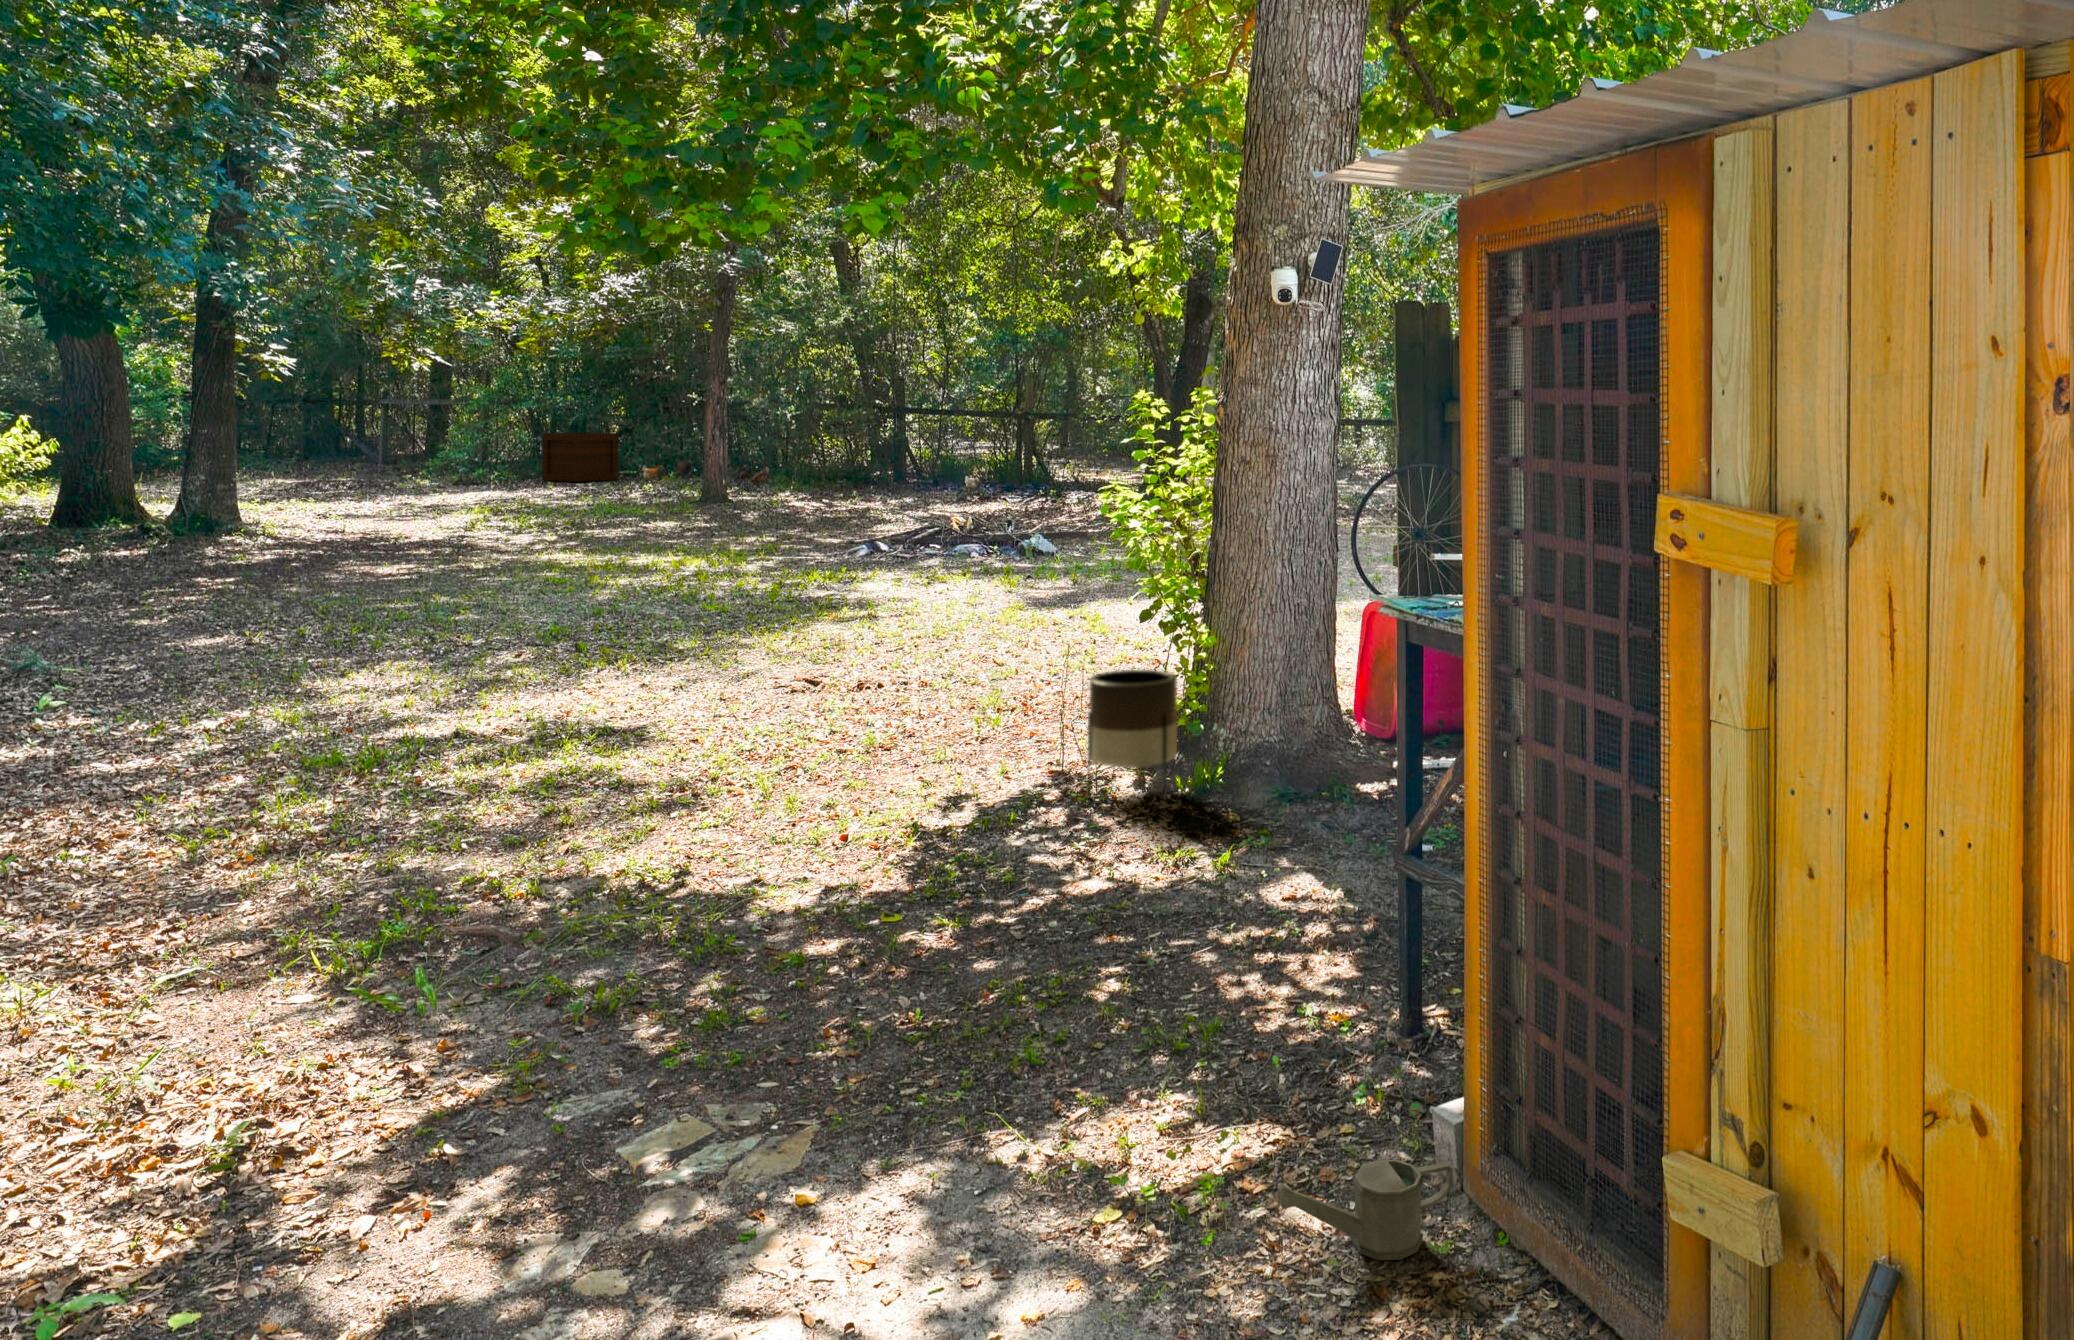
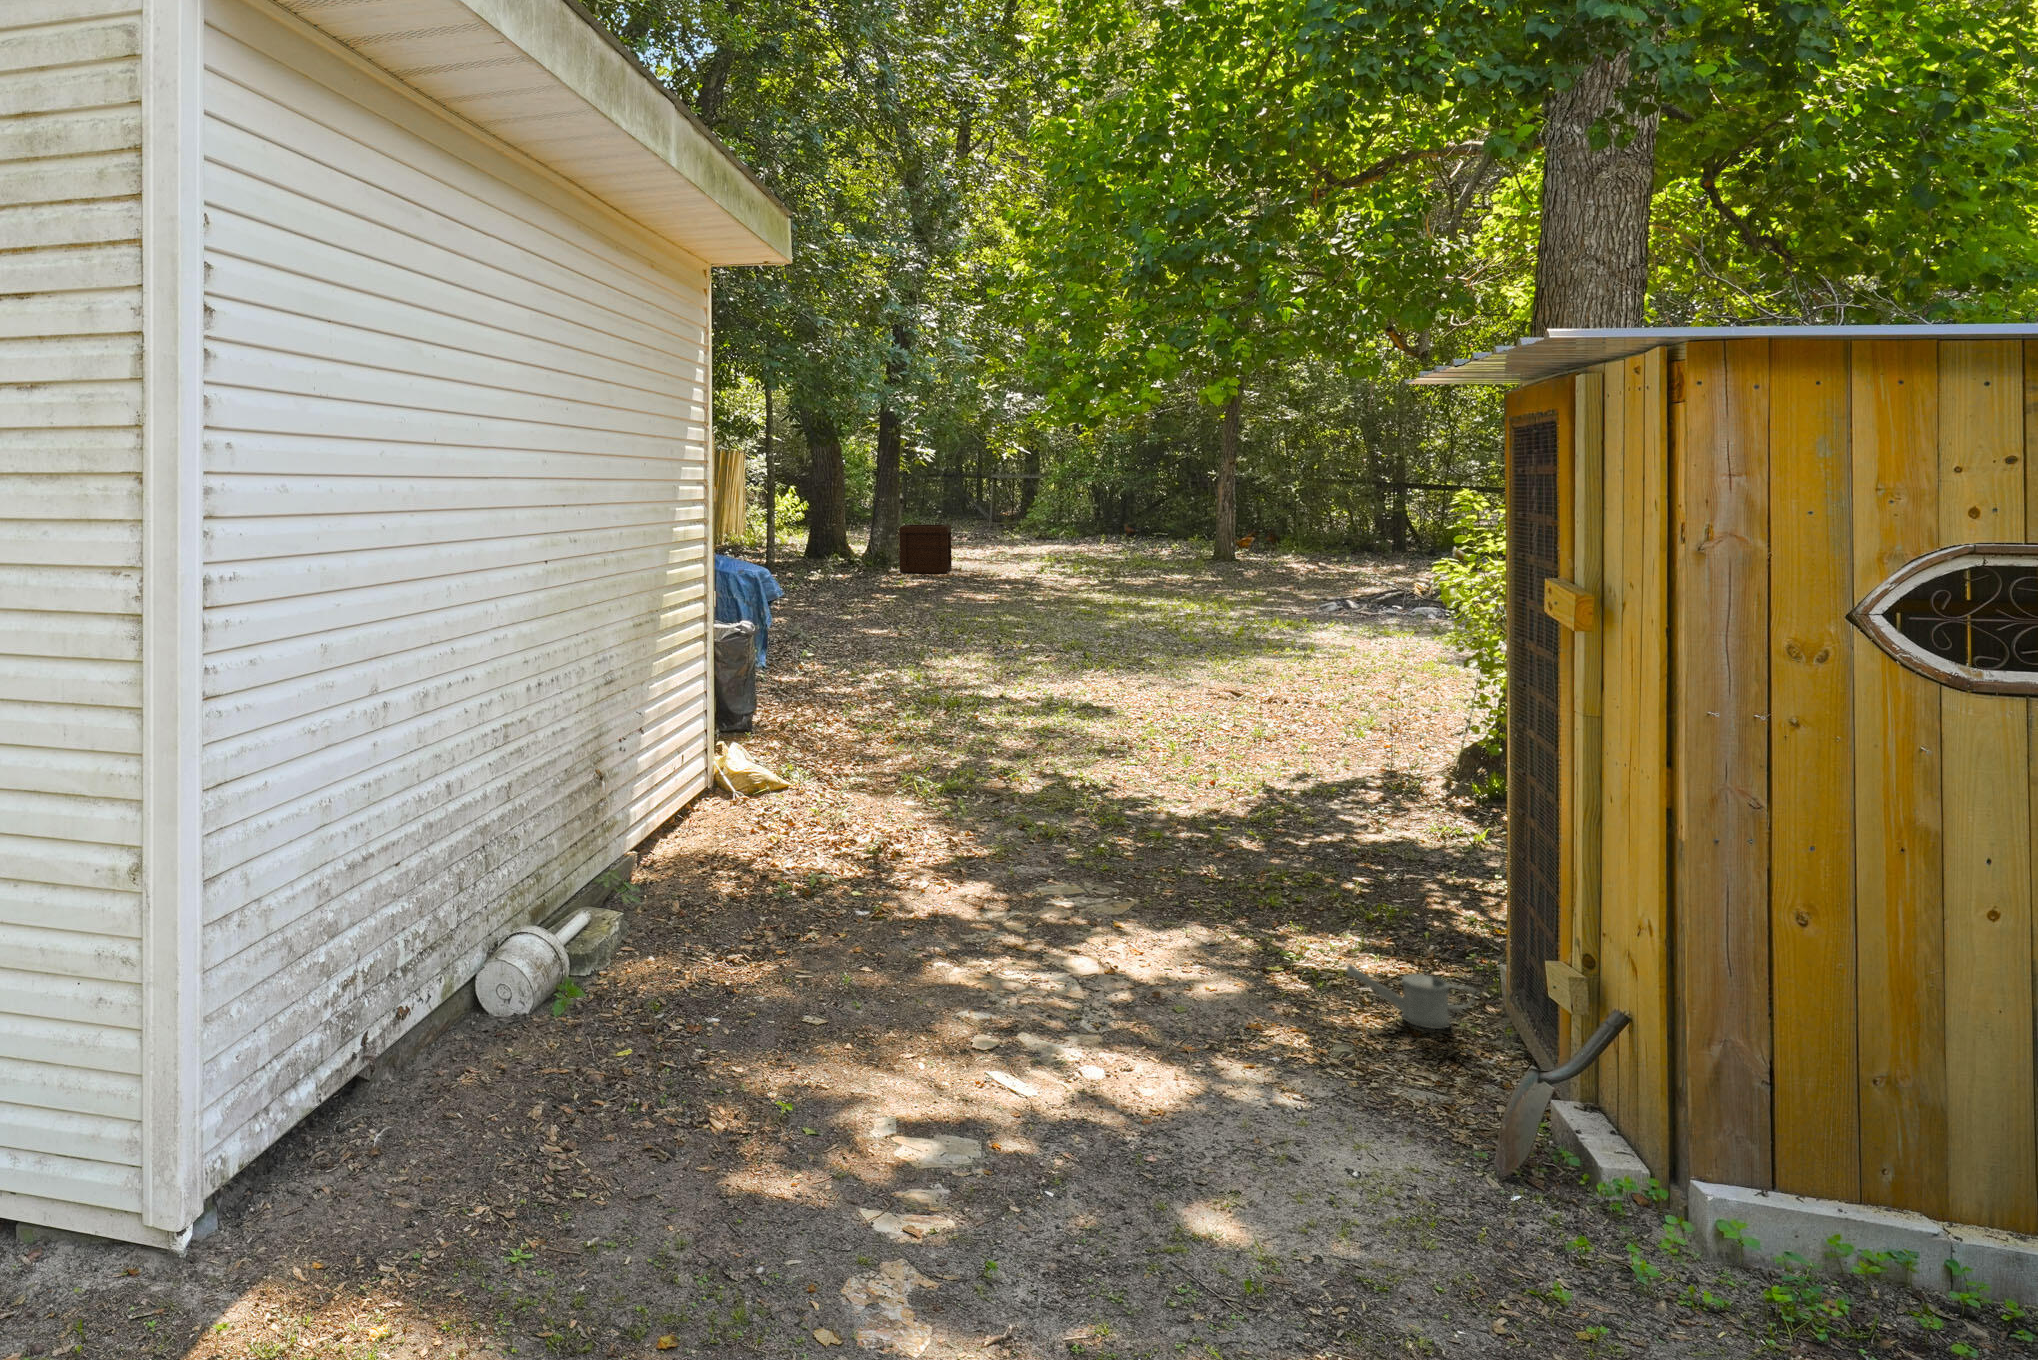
wooden crate: present [542,433,618,482] -> present [899,525,952,573]
planter: present [1088,670,1177,797] -> none [1406,701,1488,805]

